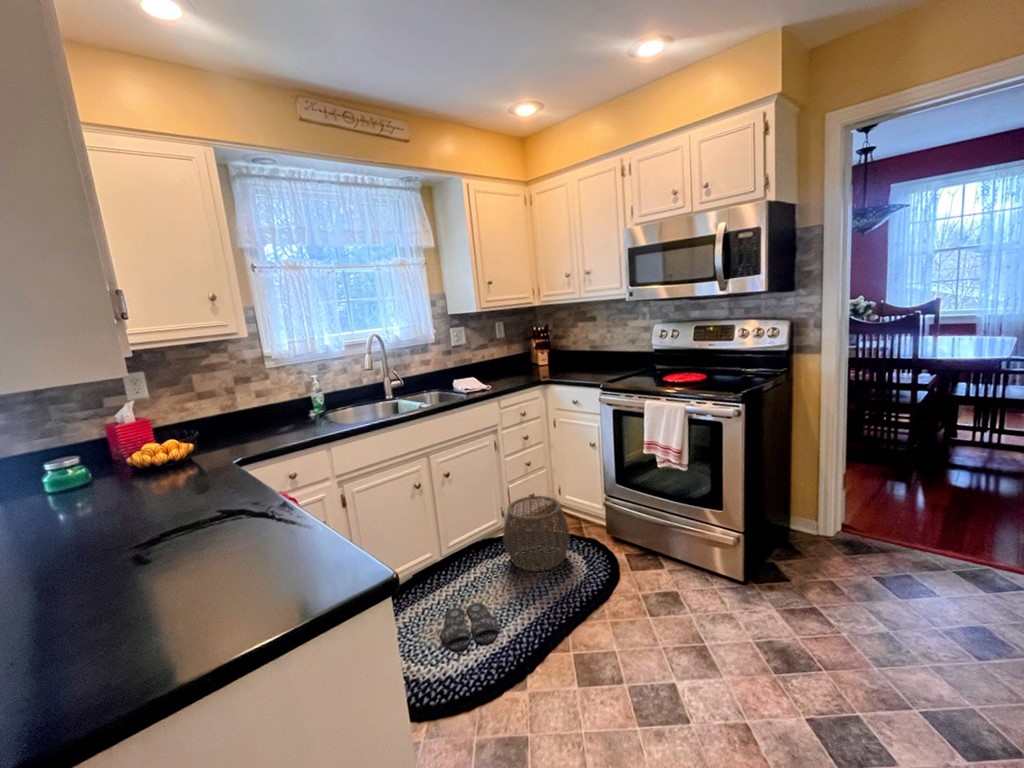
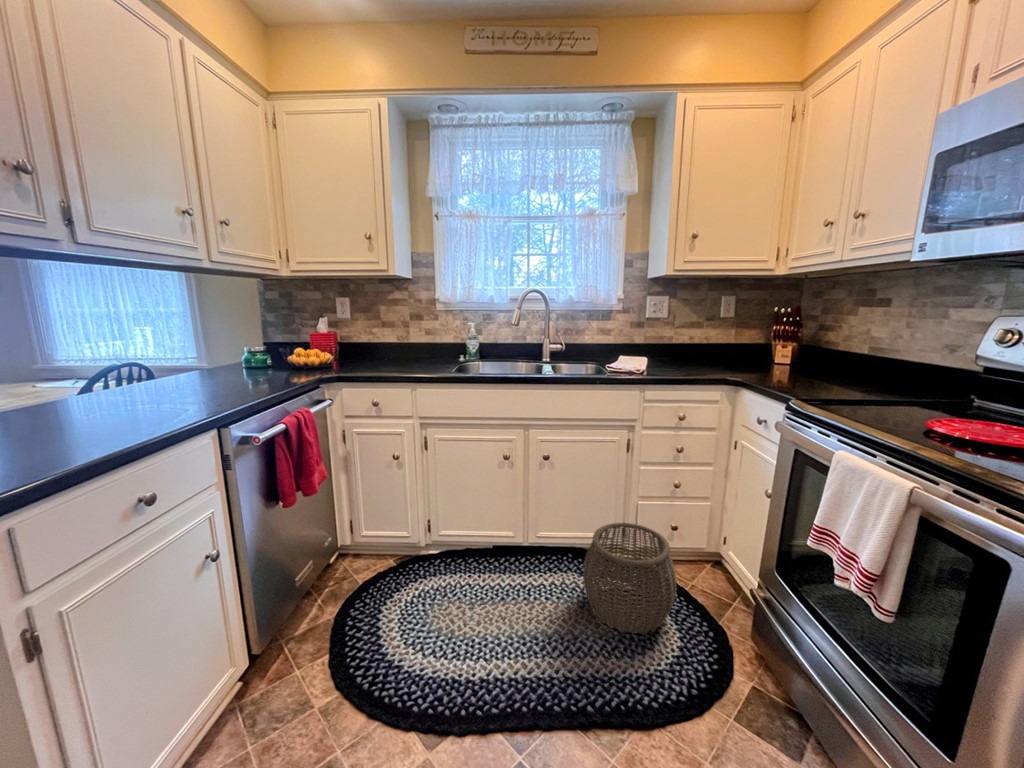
slippers: present [441,603,498,651] -> none [438,601,514,665]

